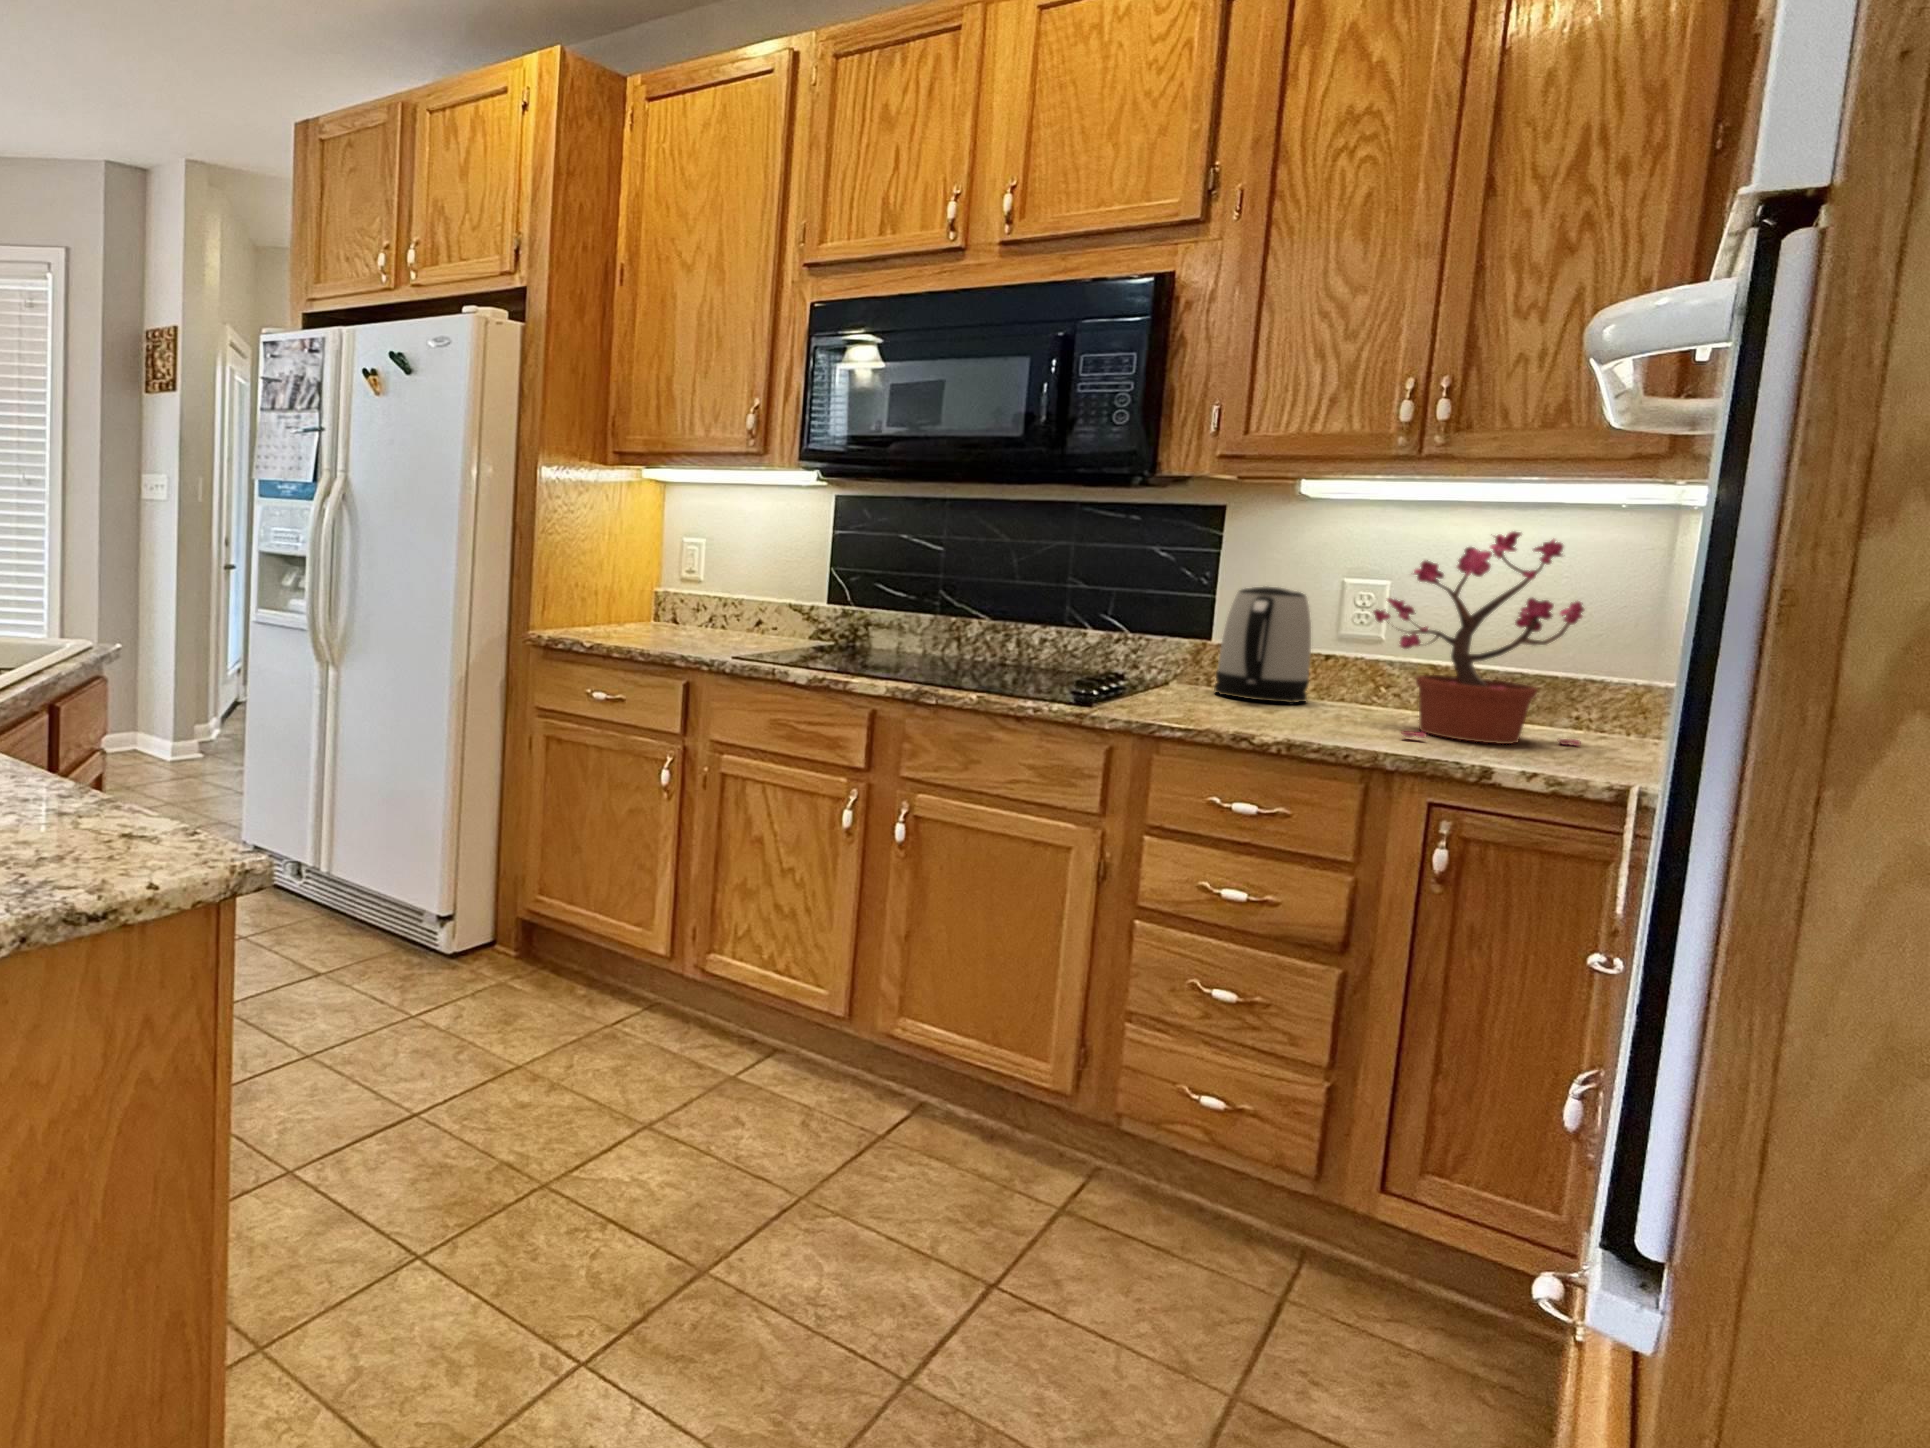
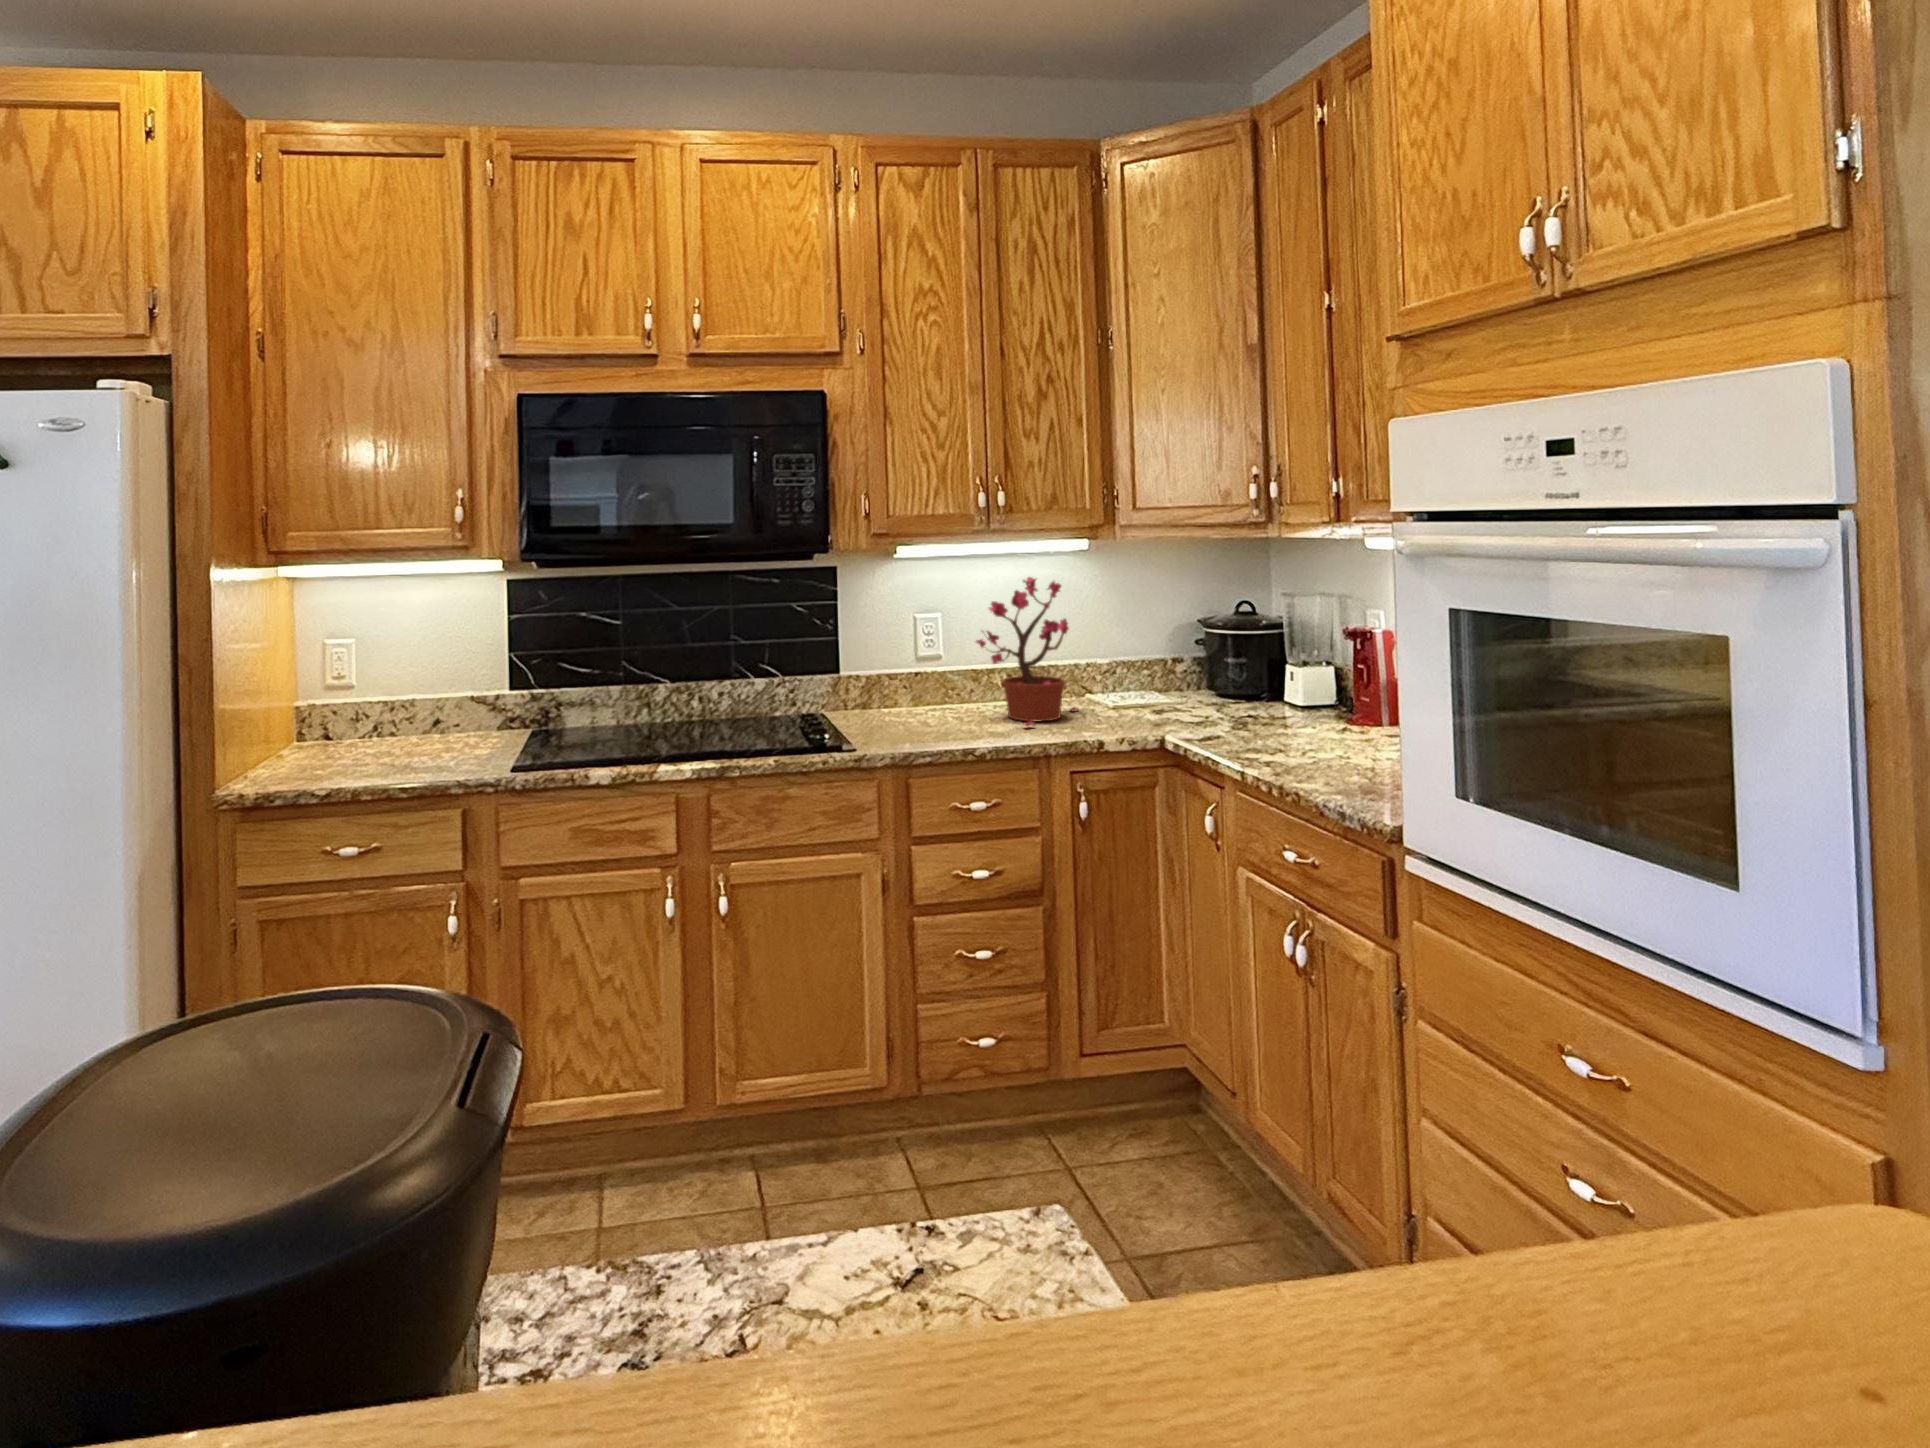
kettle: present [1214,586,1311,703] -> none [868,628,926,717]

